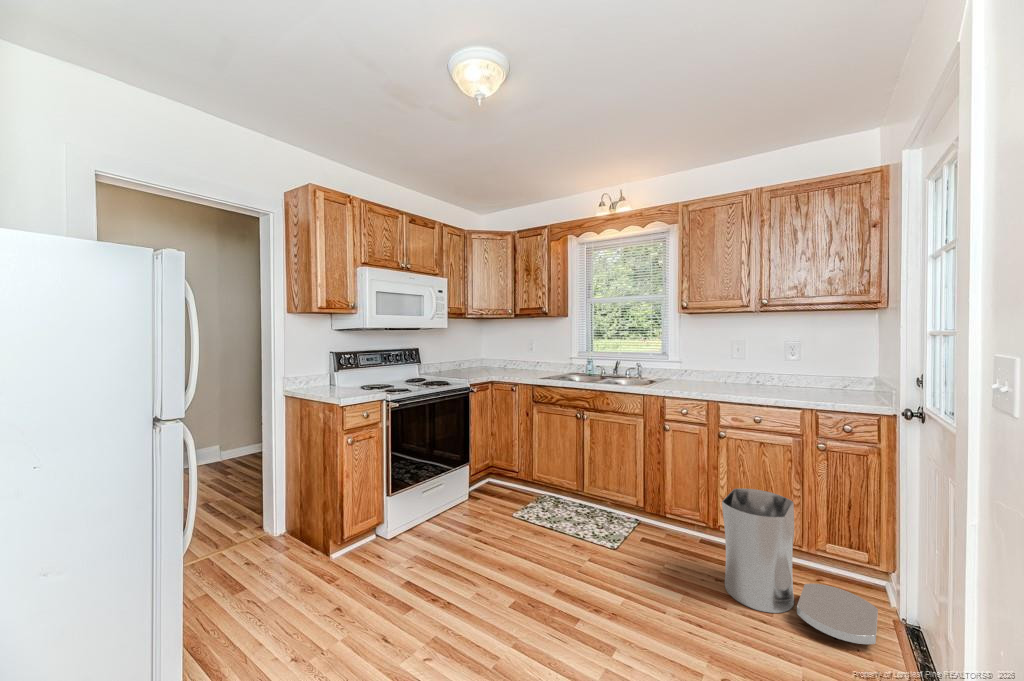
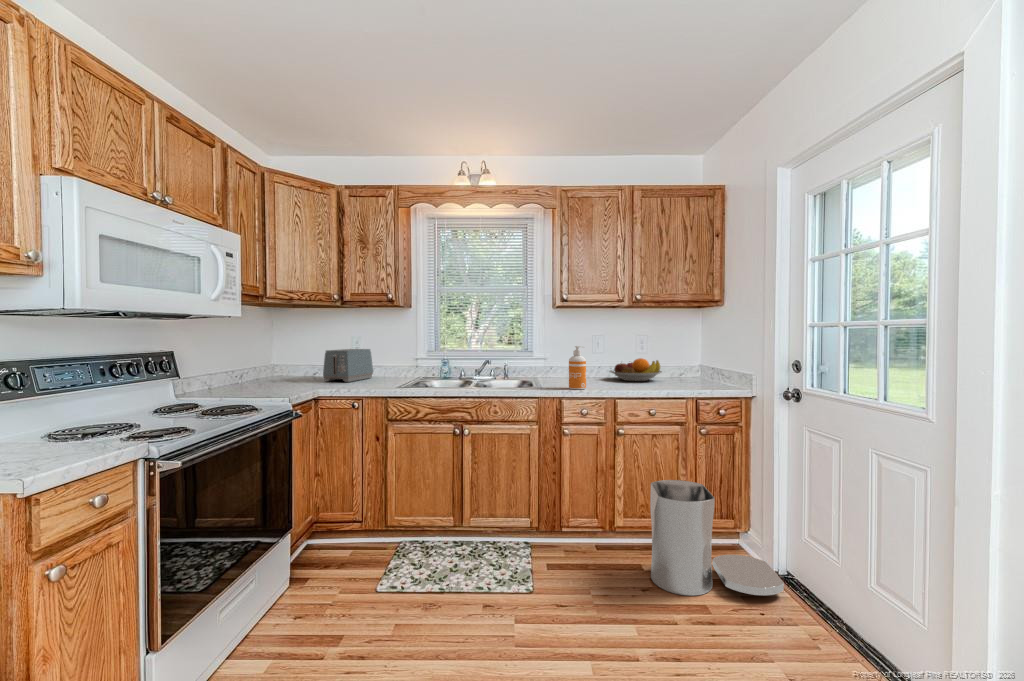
toaster: none [510,347,548,372] -> present [323,349,373,382]
soap dispenser: none [675,350,693,390] -> present [569,346,586,389]
fruit bowl: none [745,362,808,386] -> present [610,358,662,381]

